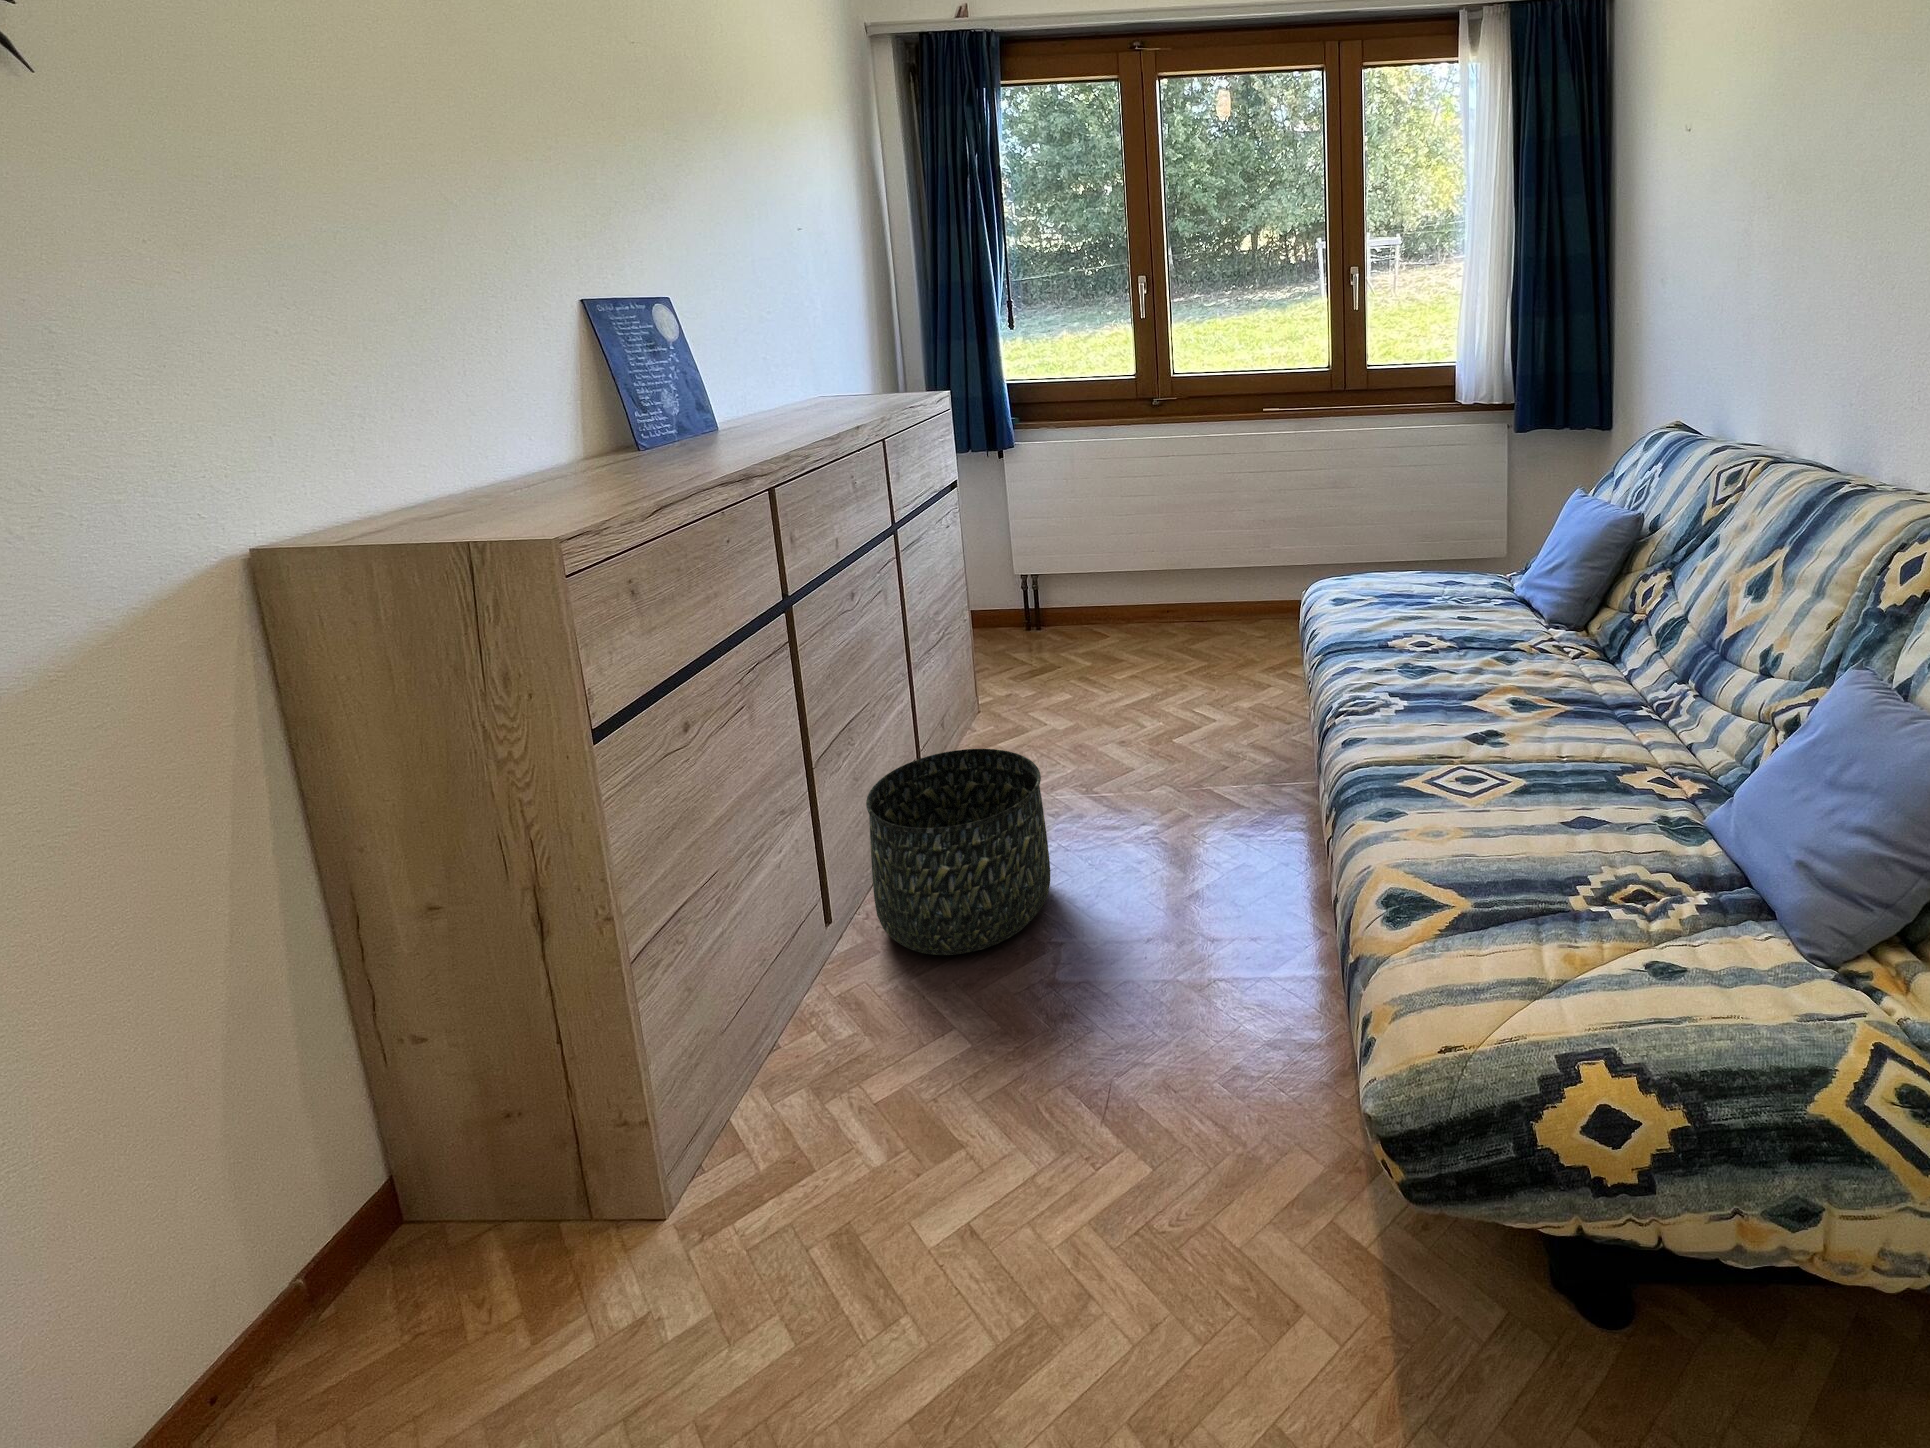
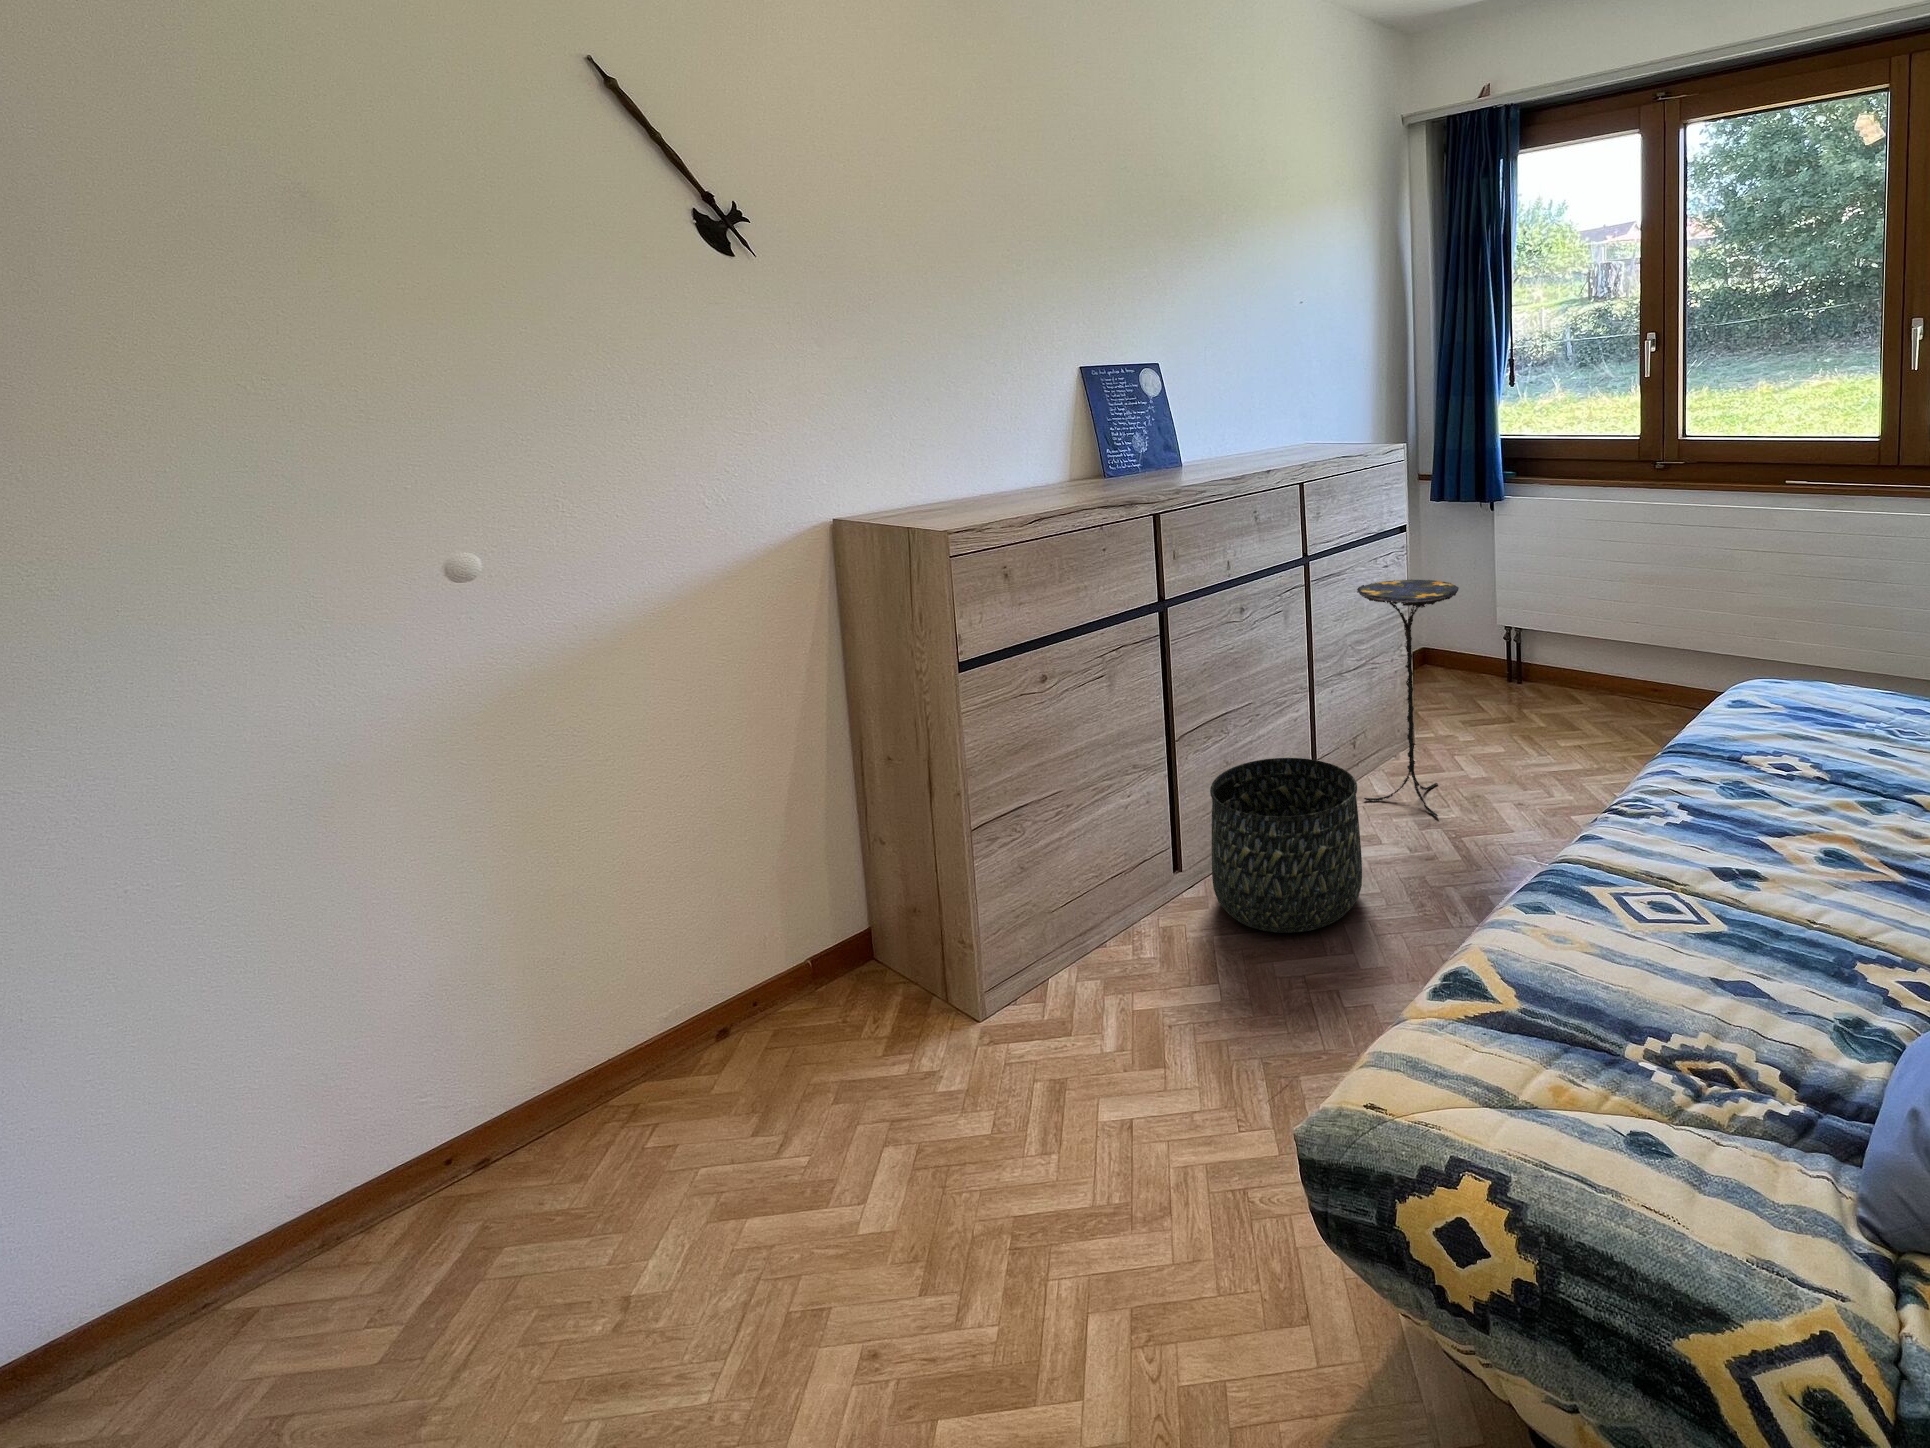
side table: none [944,534,1057,782] -> present [1357,580,1459,816]

